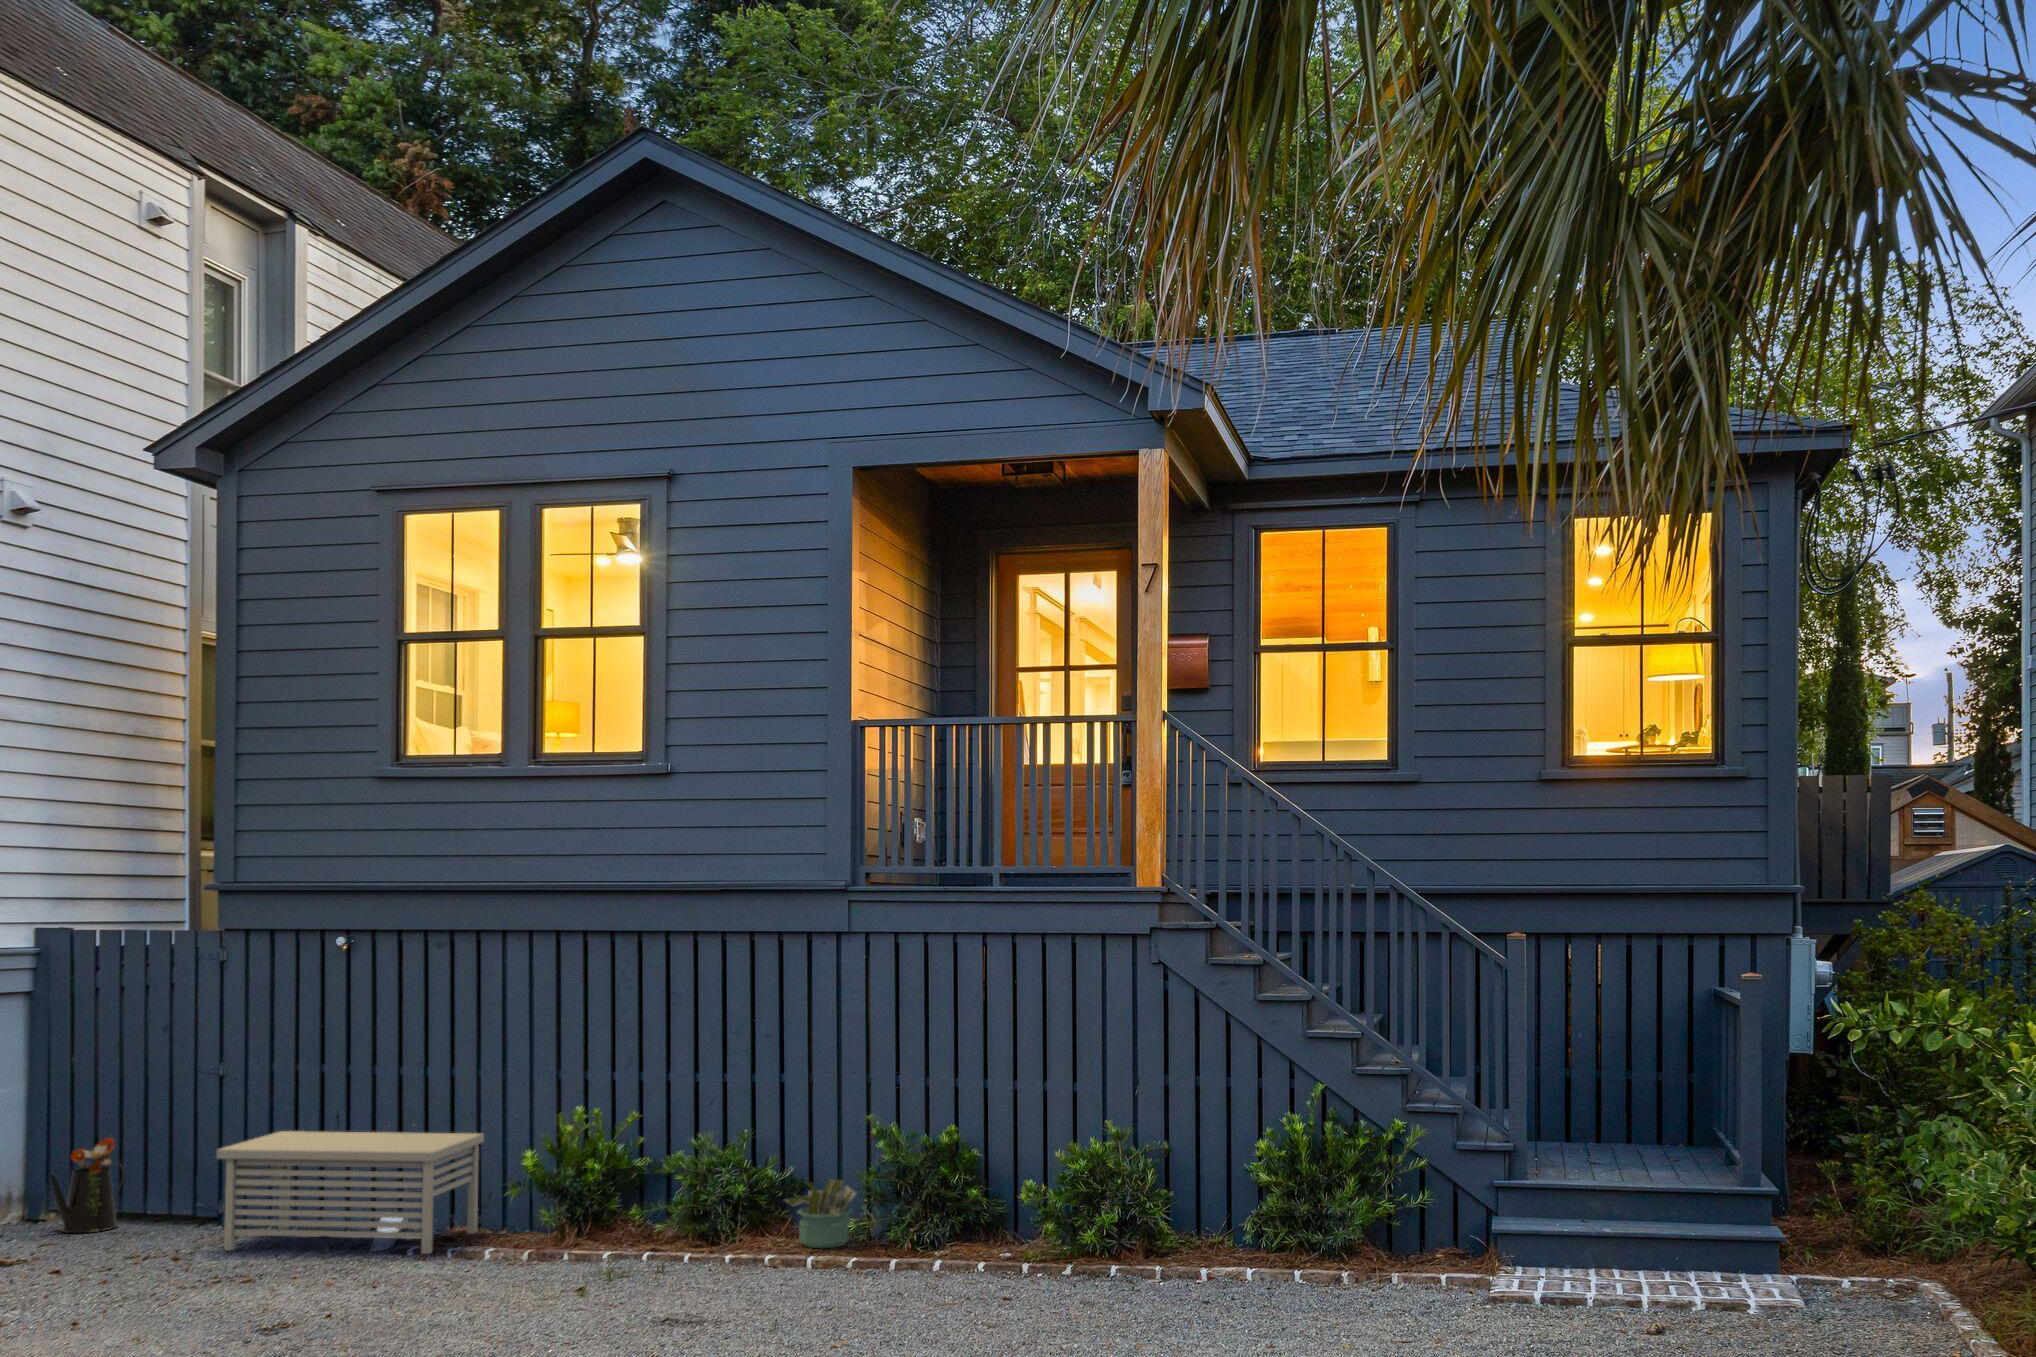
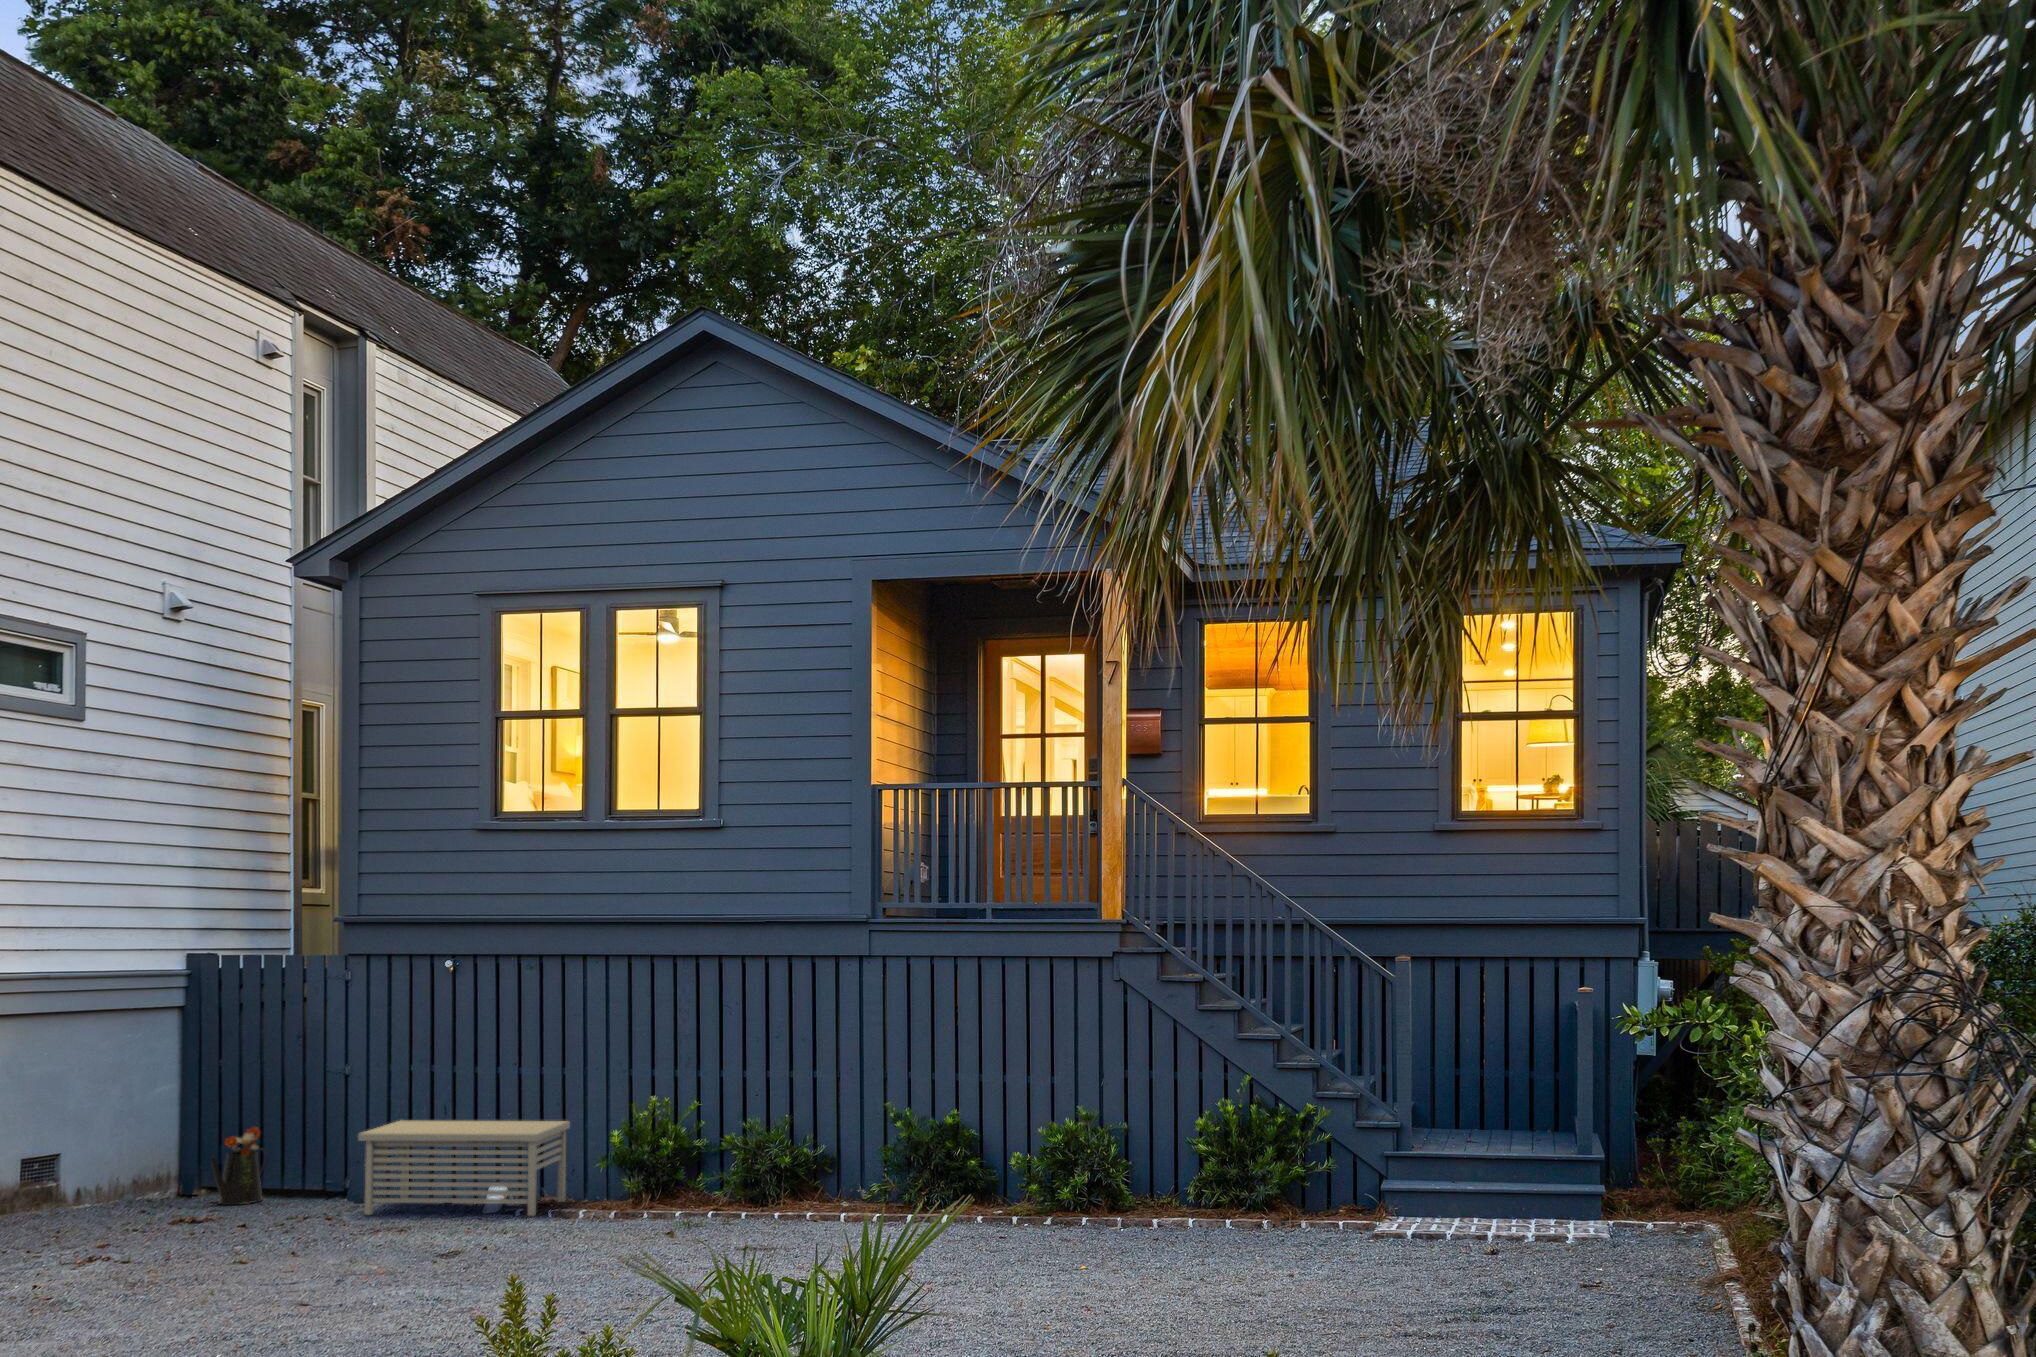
decorative plant: present [785,1180,856,1248] -> none [818,1155,878,1209]

